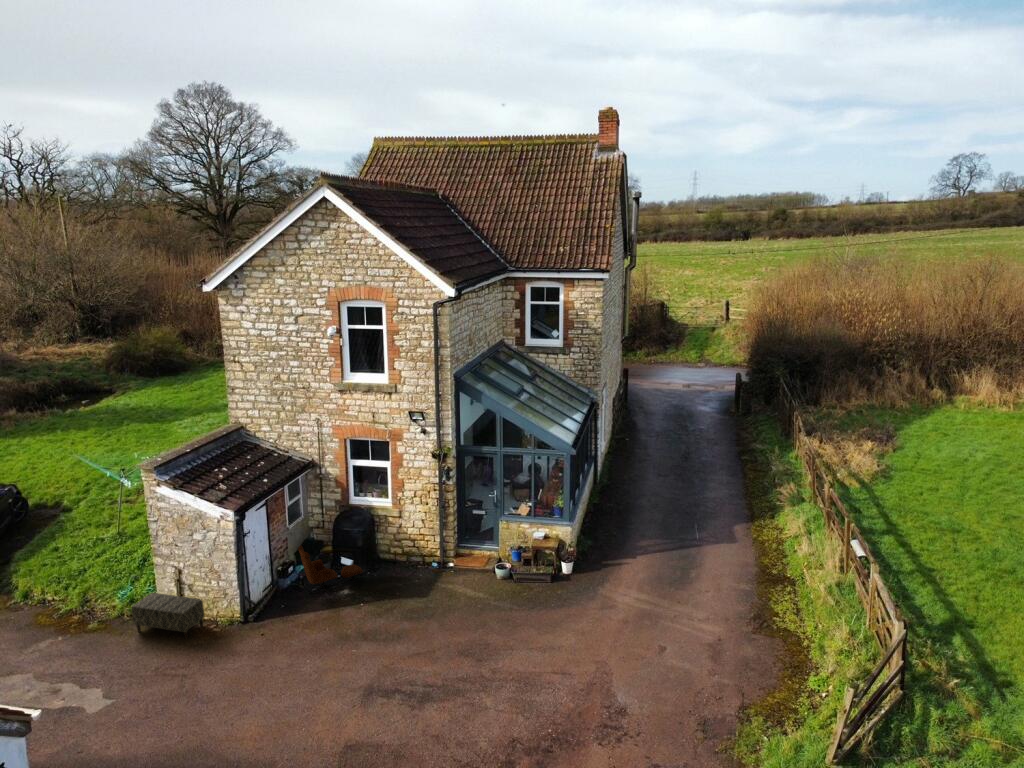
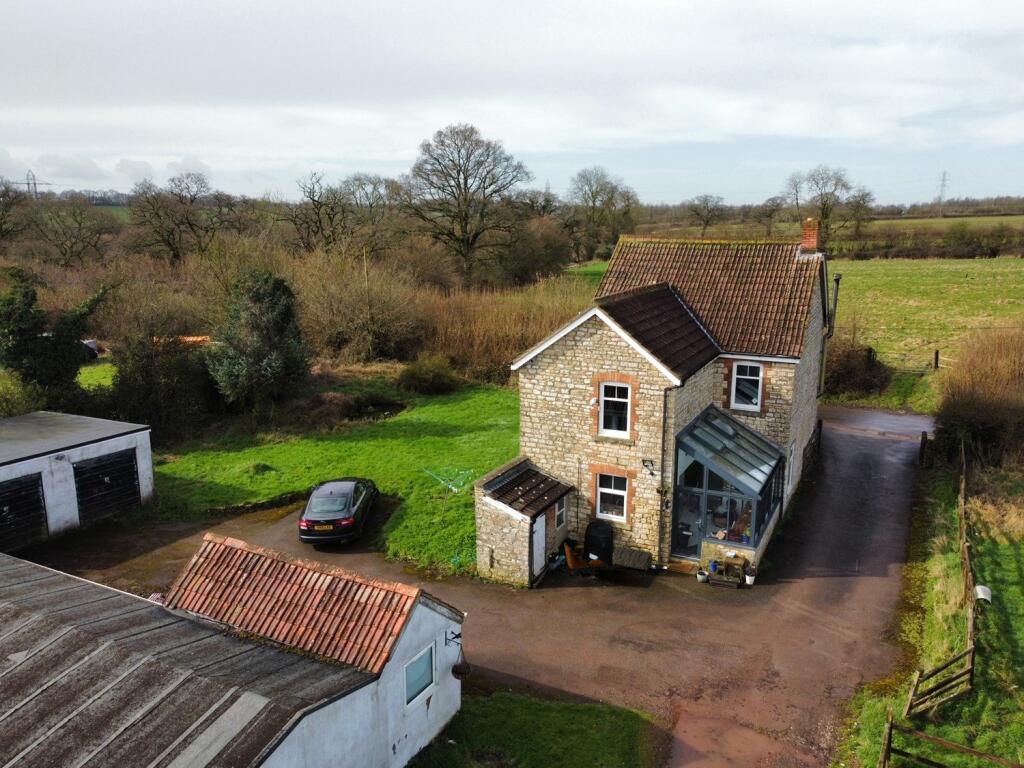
bench: present [132,593,204,639] -> present [613,546,652,574]

